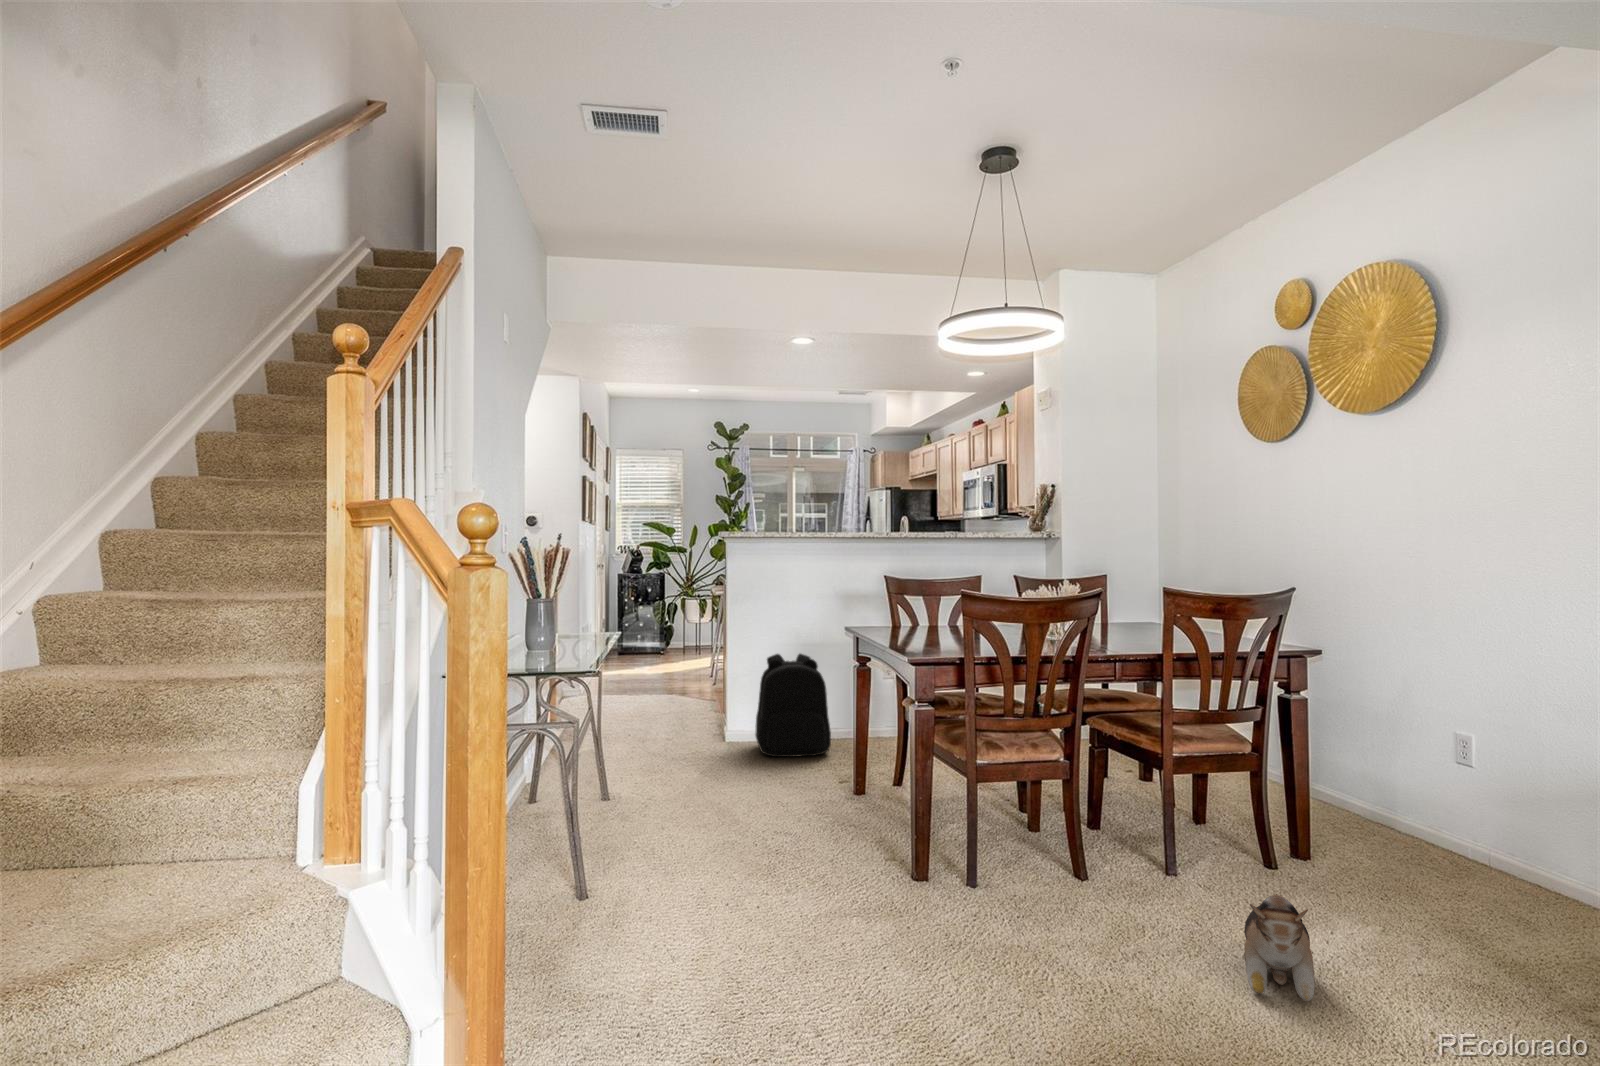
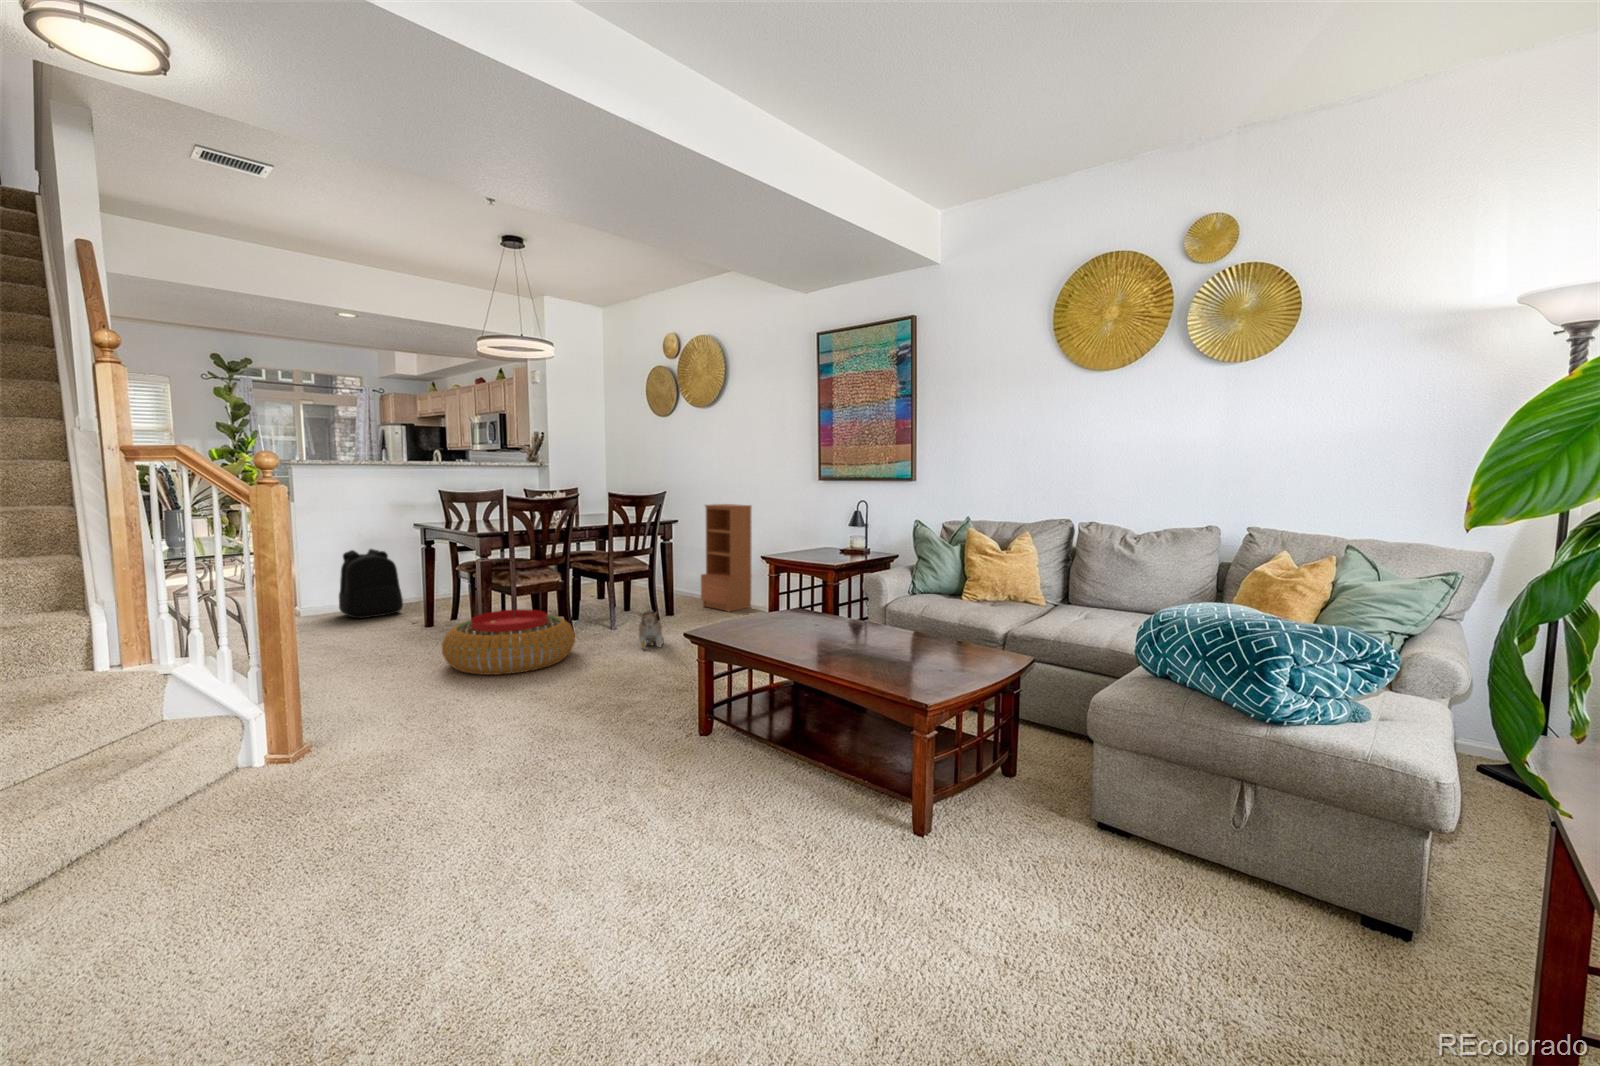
bookcase: none [1382,619,1538,888] -> present [701,504,752,612]
pouf: none [815,817,1083,998] -> present [442,609,575,675]

